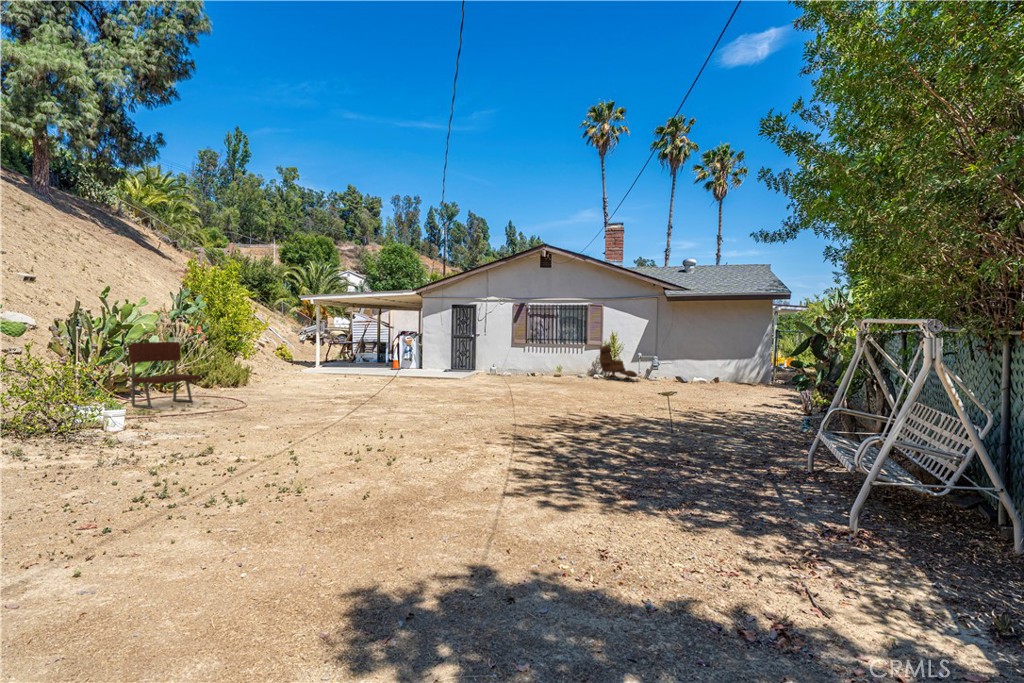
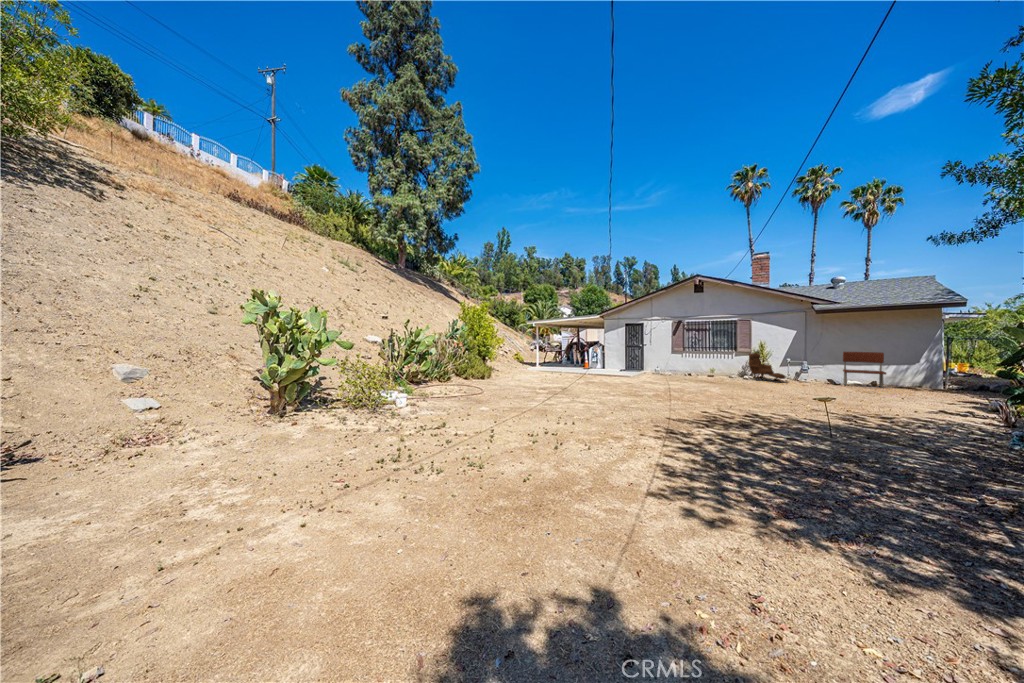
bench: present [130,342,201,408] -> present [843,352,886,388]

